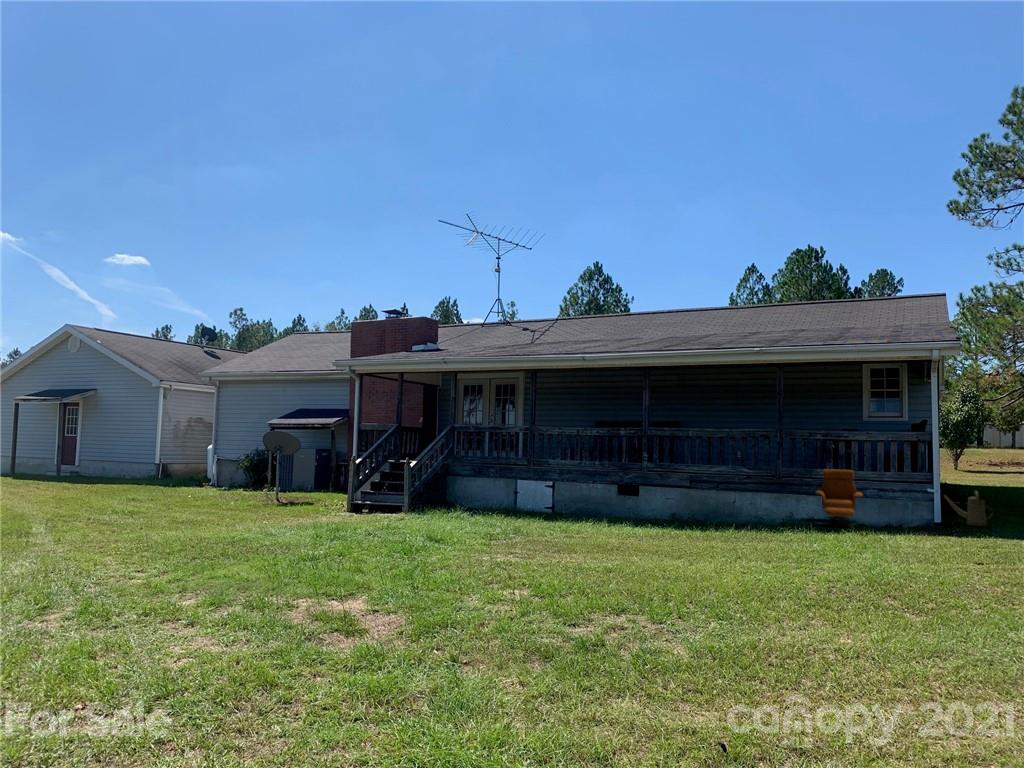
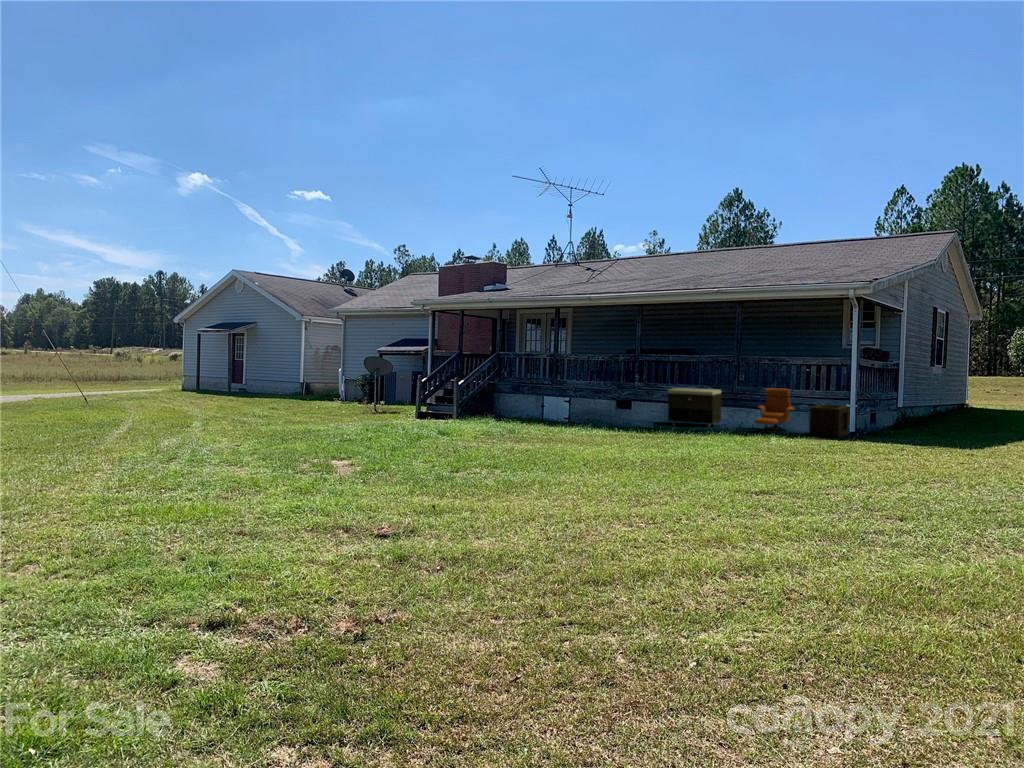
storage bench: none [701,470,761,519] -> present [668,388,721,427]
wooden crate: none [895,489,937,531] -> present [809,405,849,437]
watering can: present [944,491,993,526] -> none [864,407,901,436]

